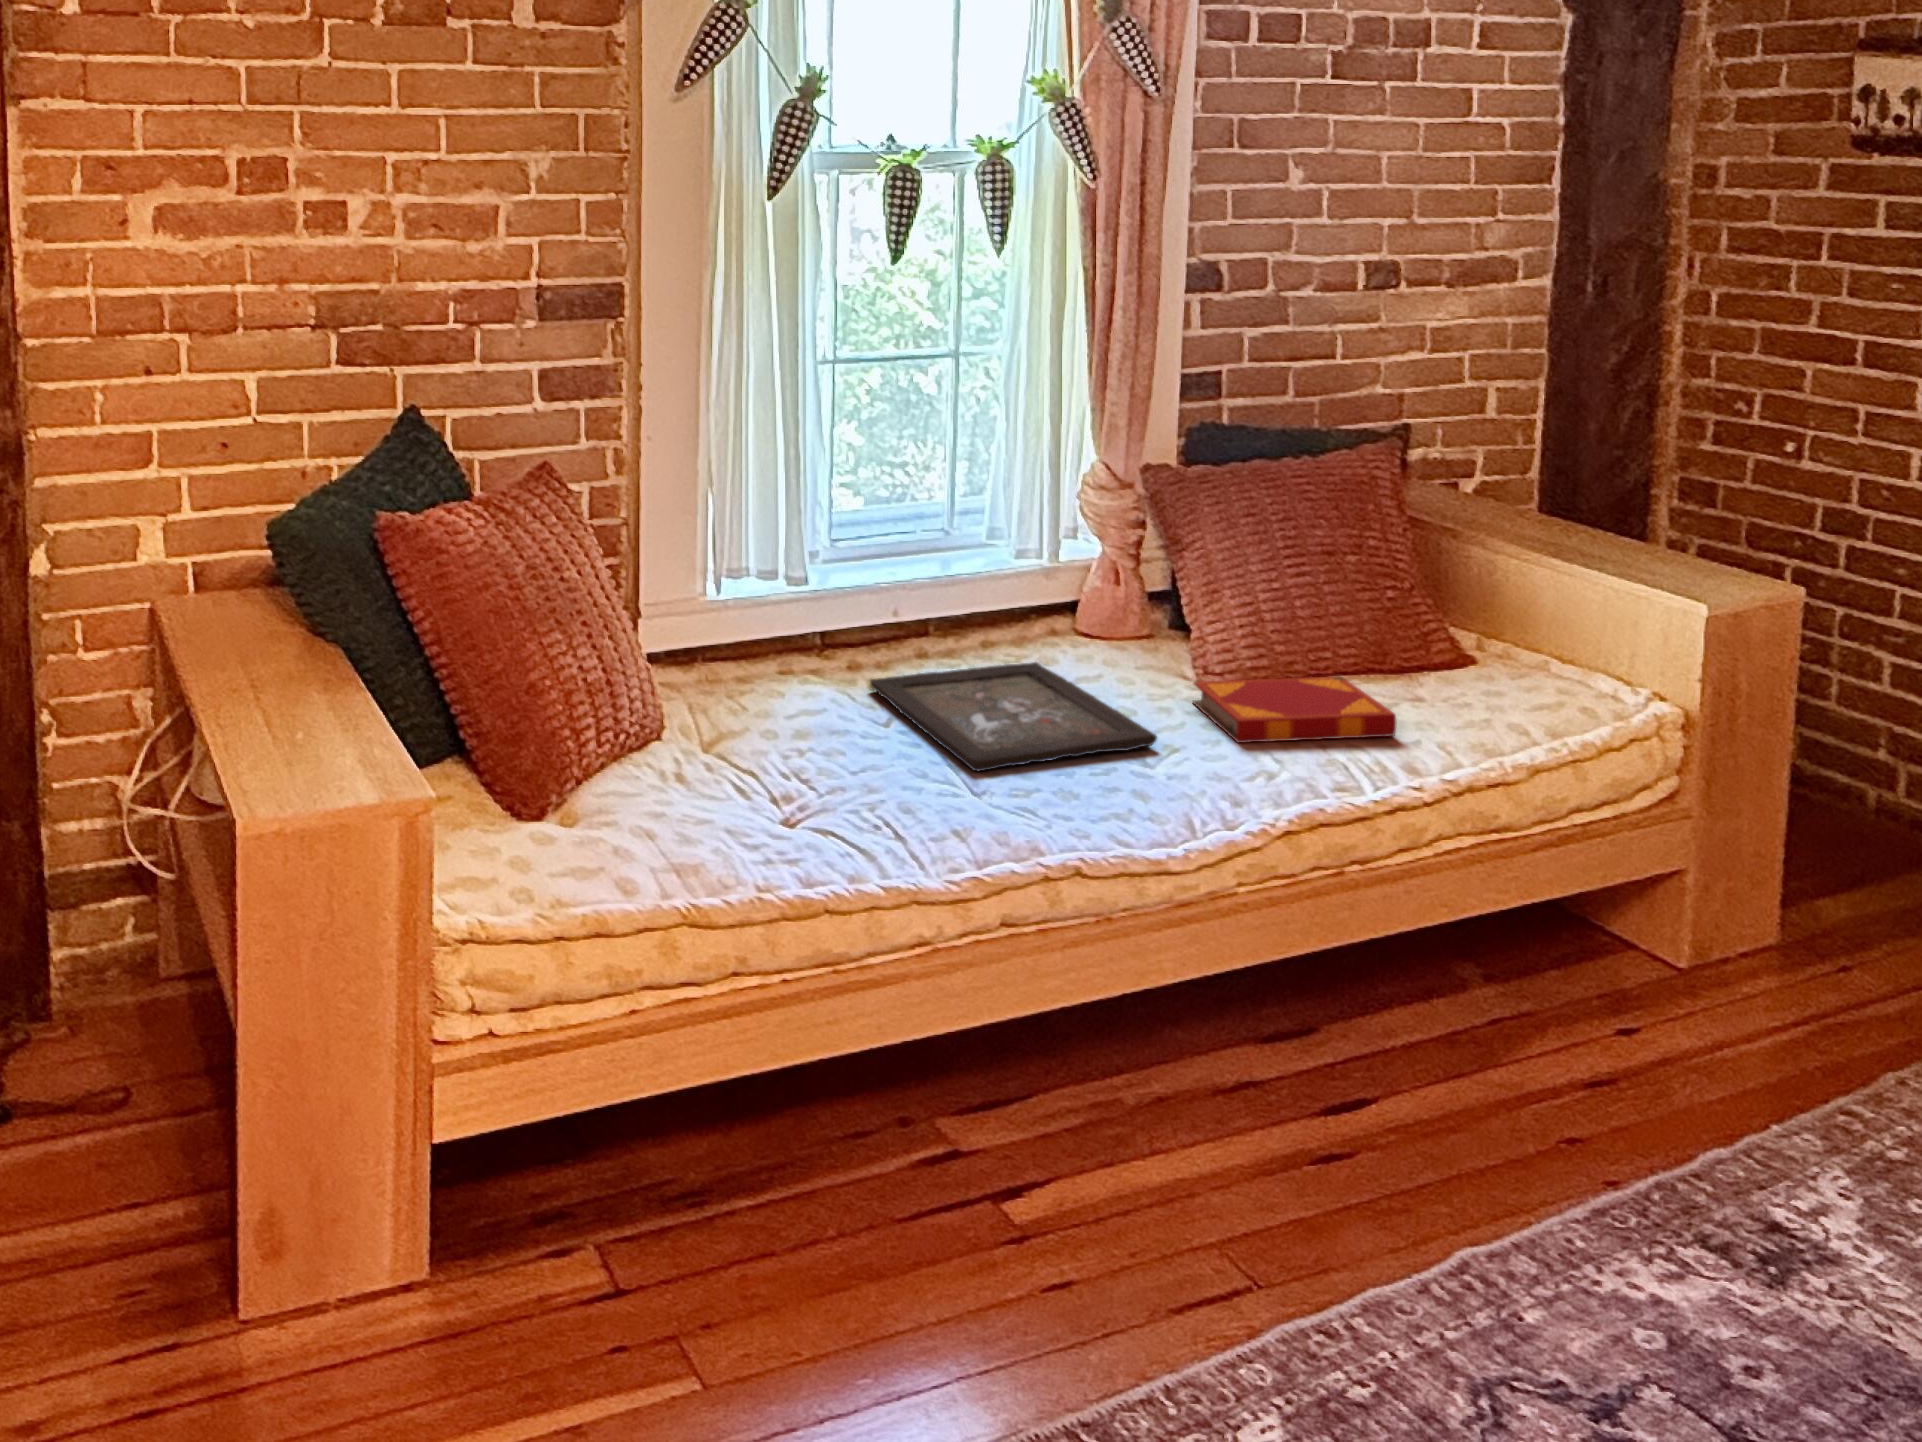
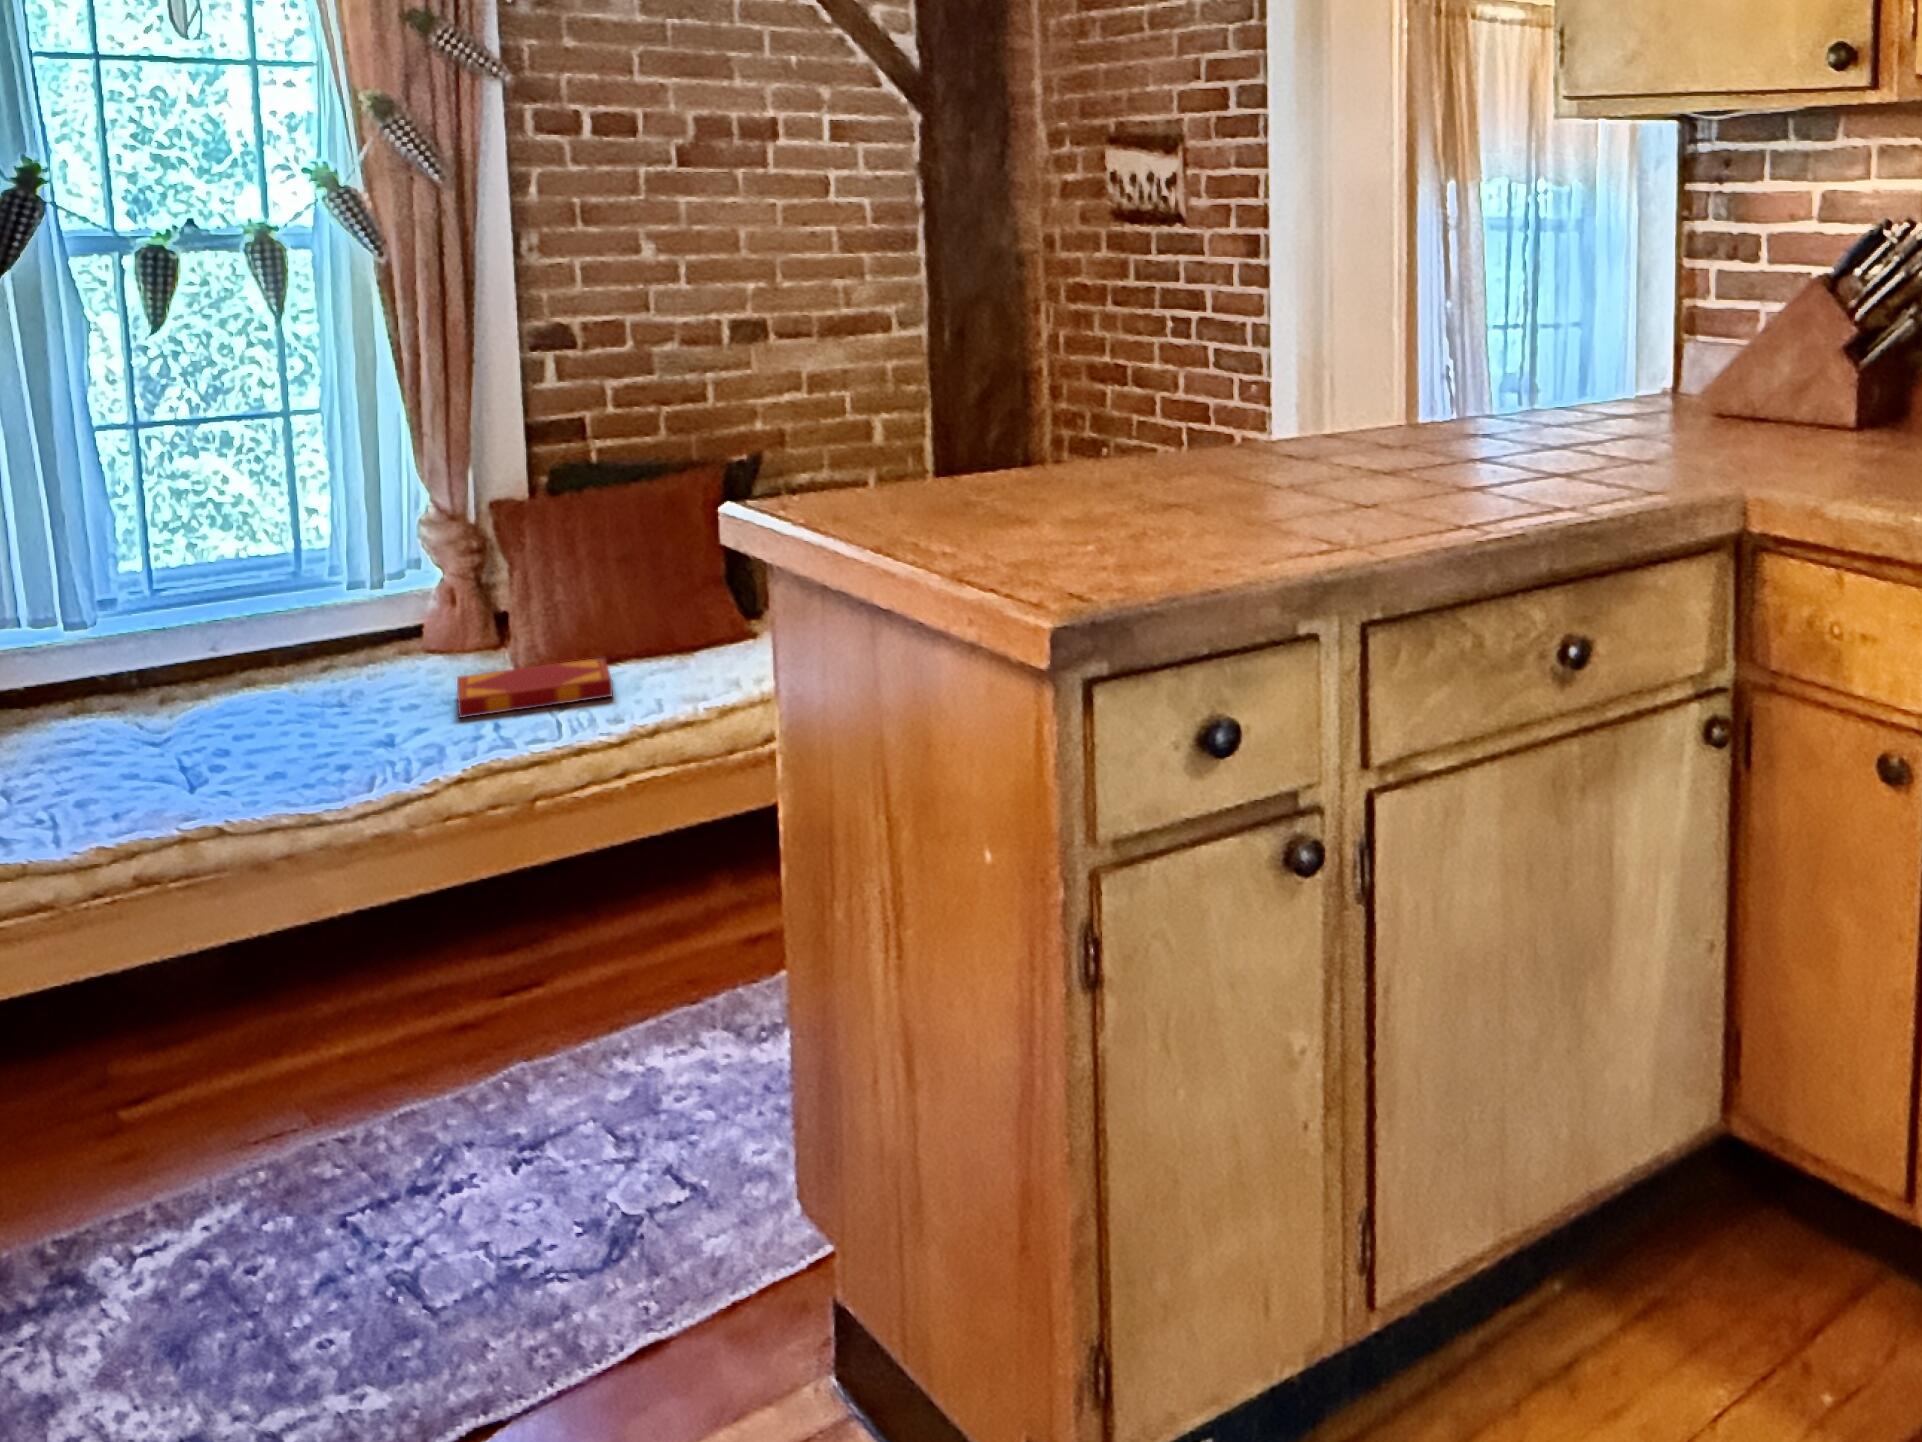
tray: present [870,662,1157,771] -> none [126,678,372,769]

